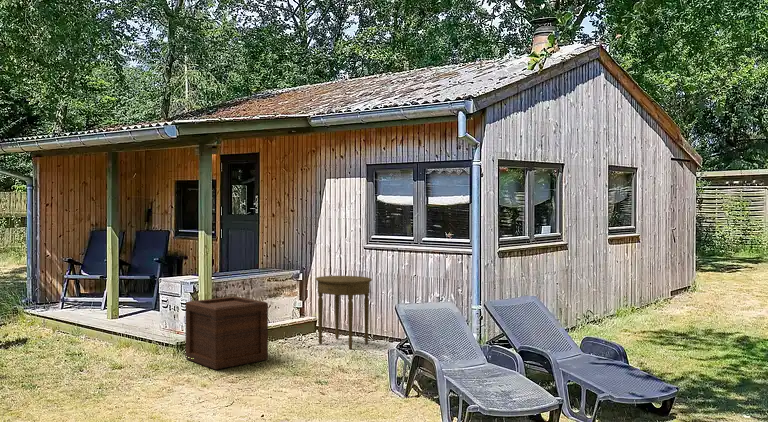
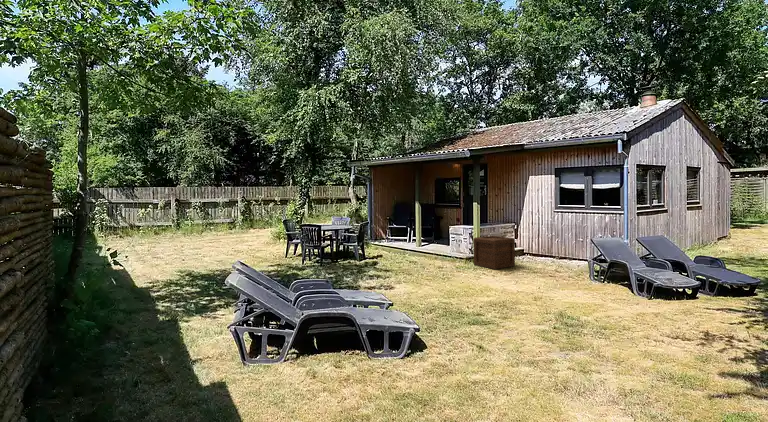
side table: present [316,276,372,349] -> none [529,227,561,263]

